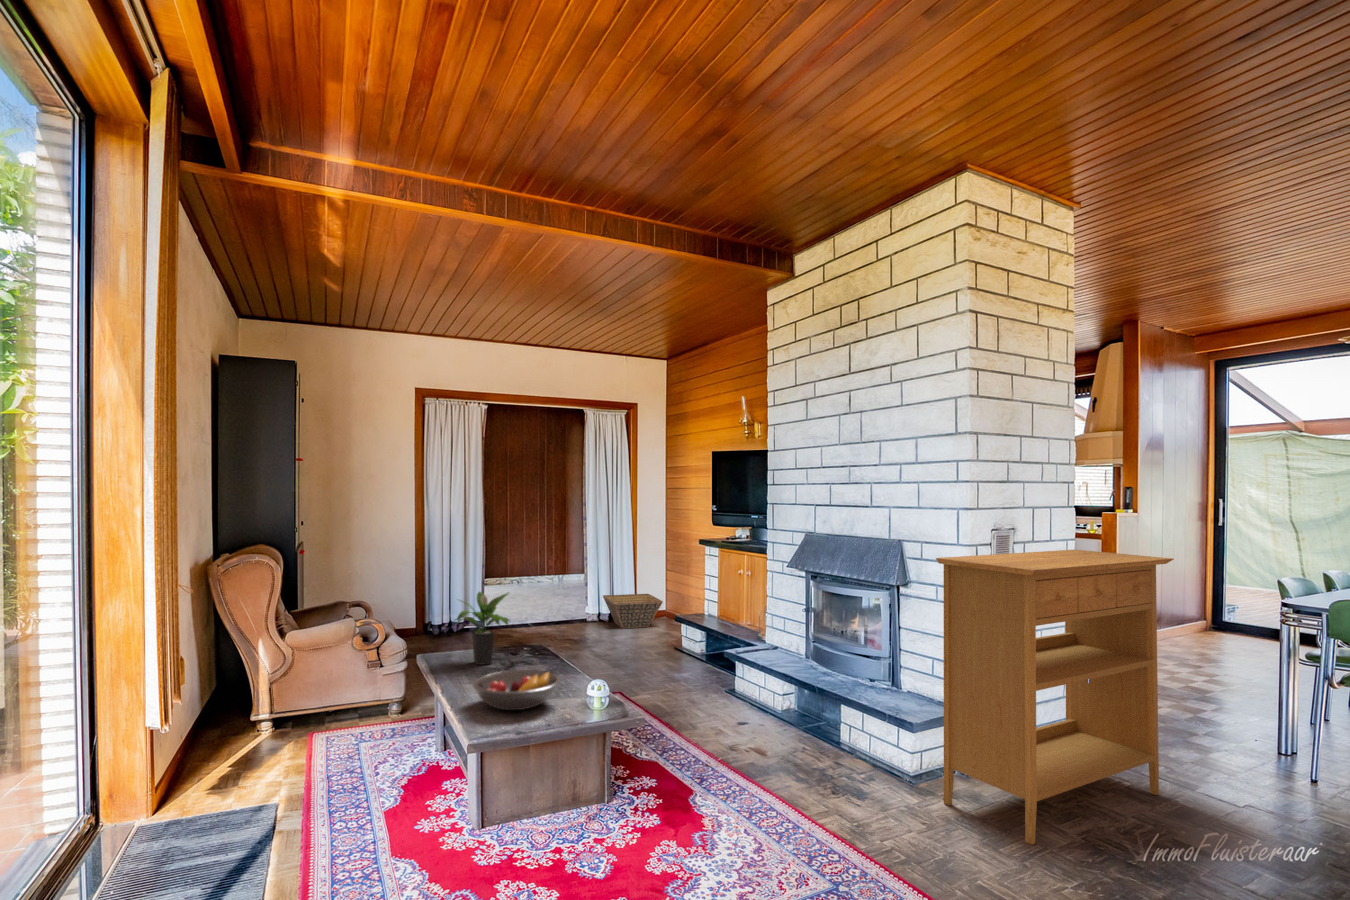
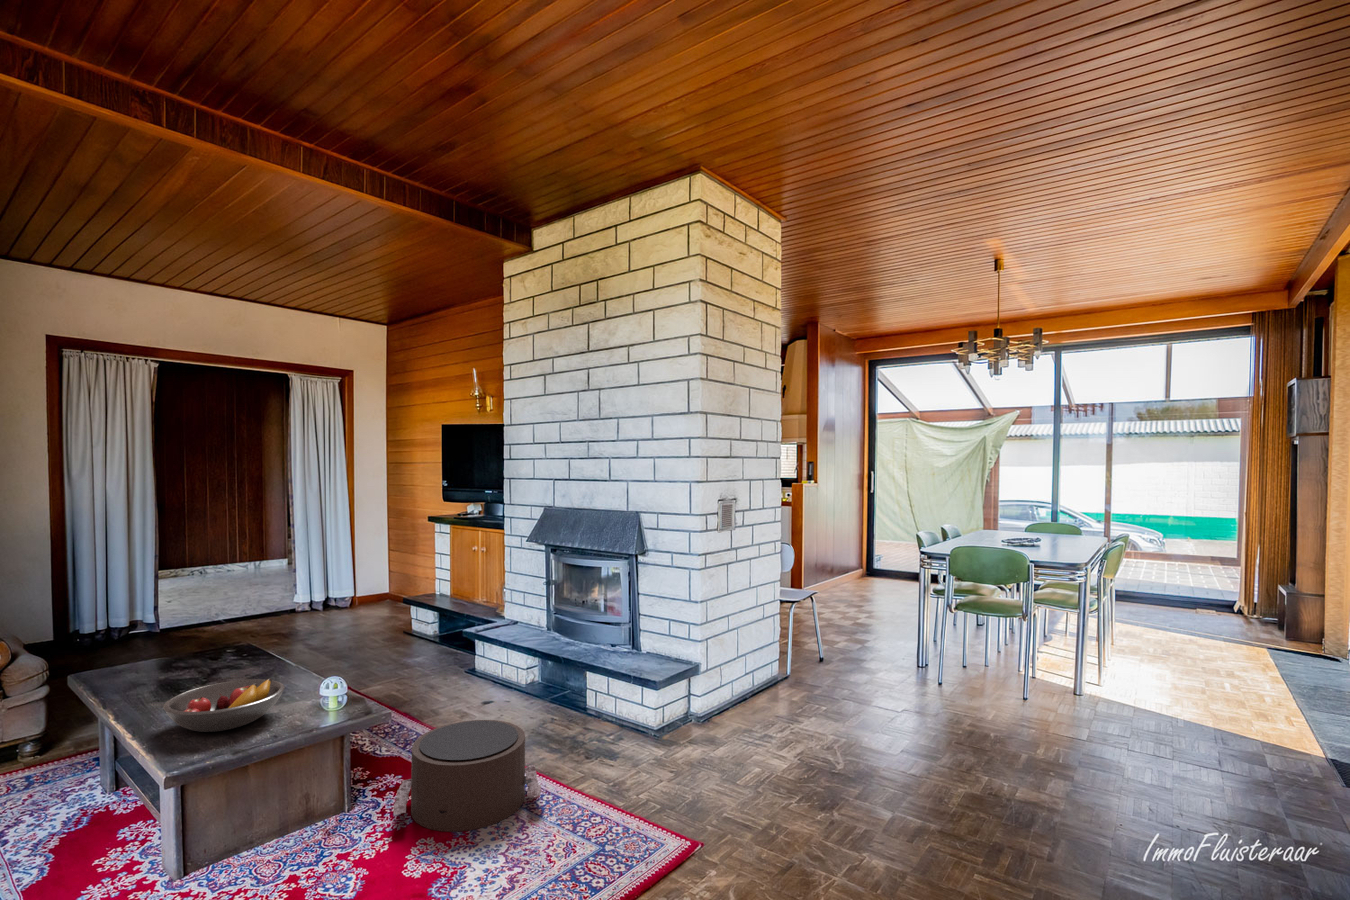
console table: present [936,550,1174,845] -> none [678,513,851,768]
potted plant: present [456,592,509,665] -> none [124,591,209,681]
basket: present [603,594,663,628] -> none [315,577,387,616]
pouf: none [643,737,781,841] -> present [394,720,541,832]

